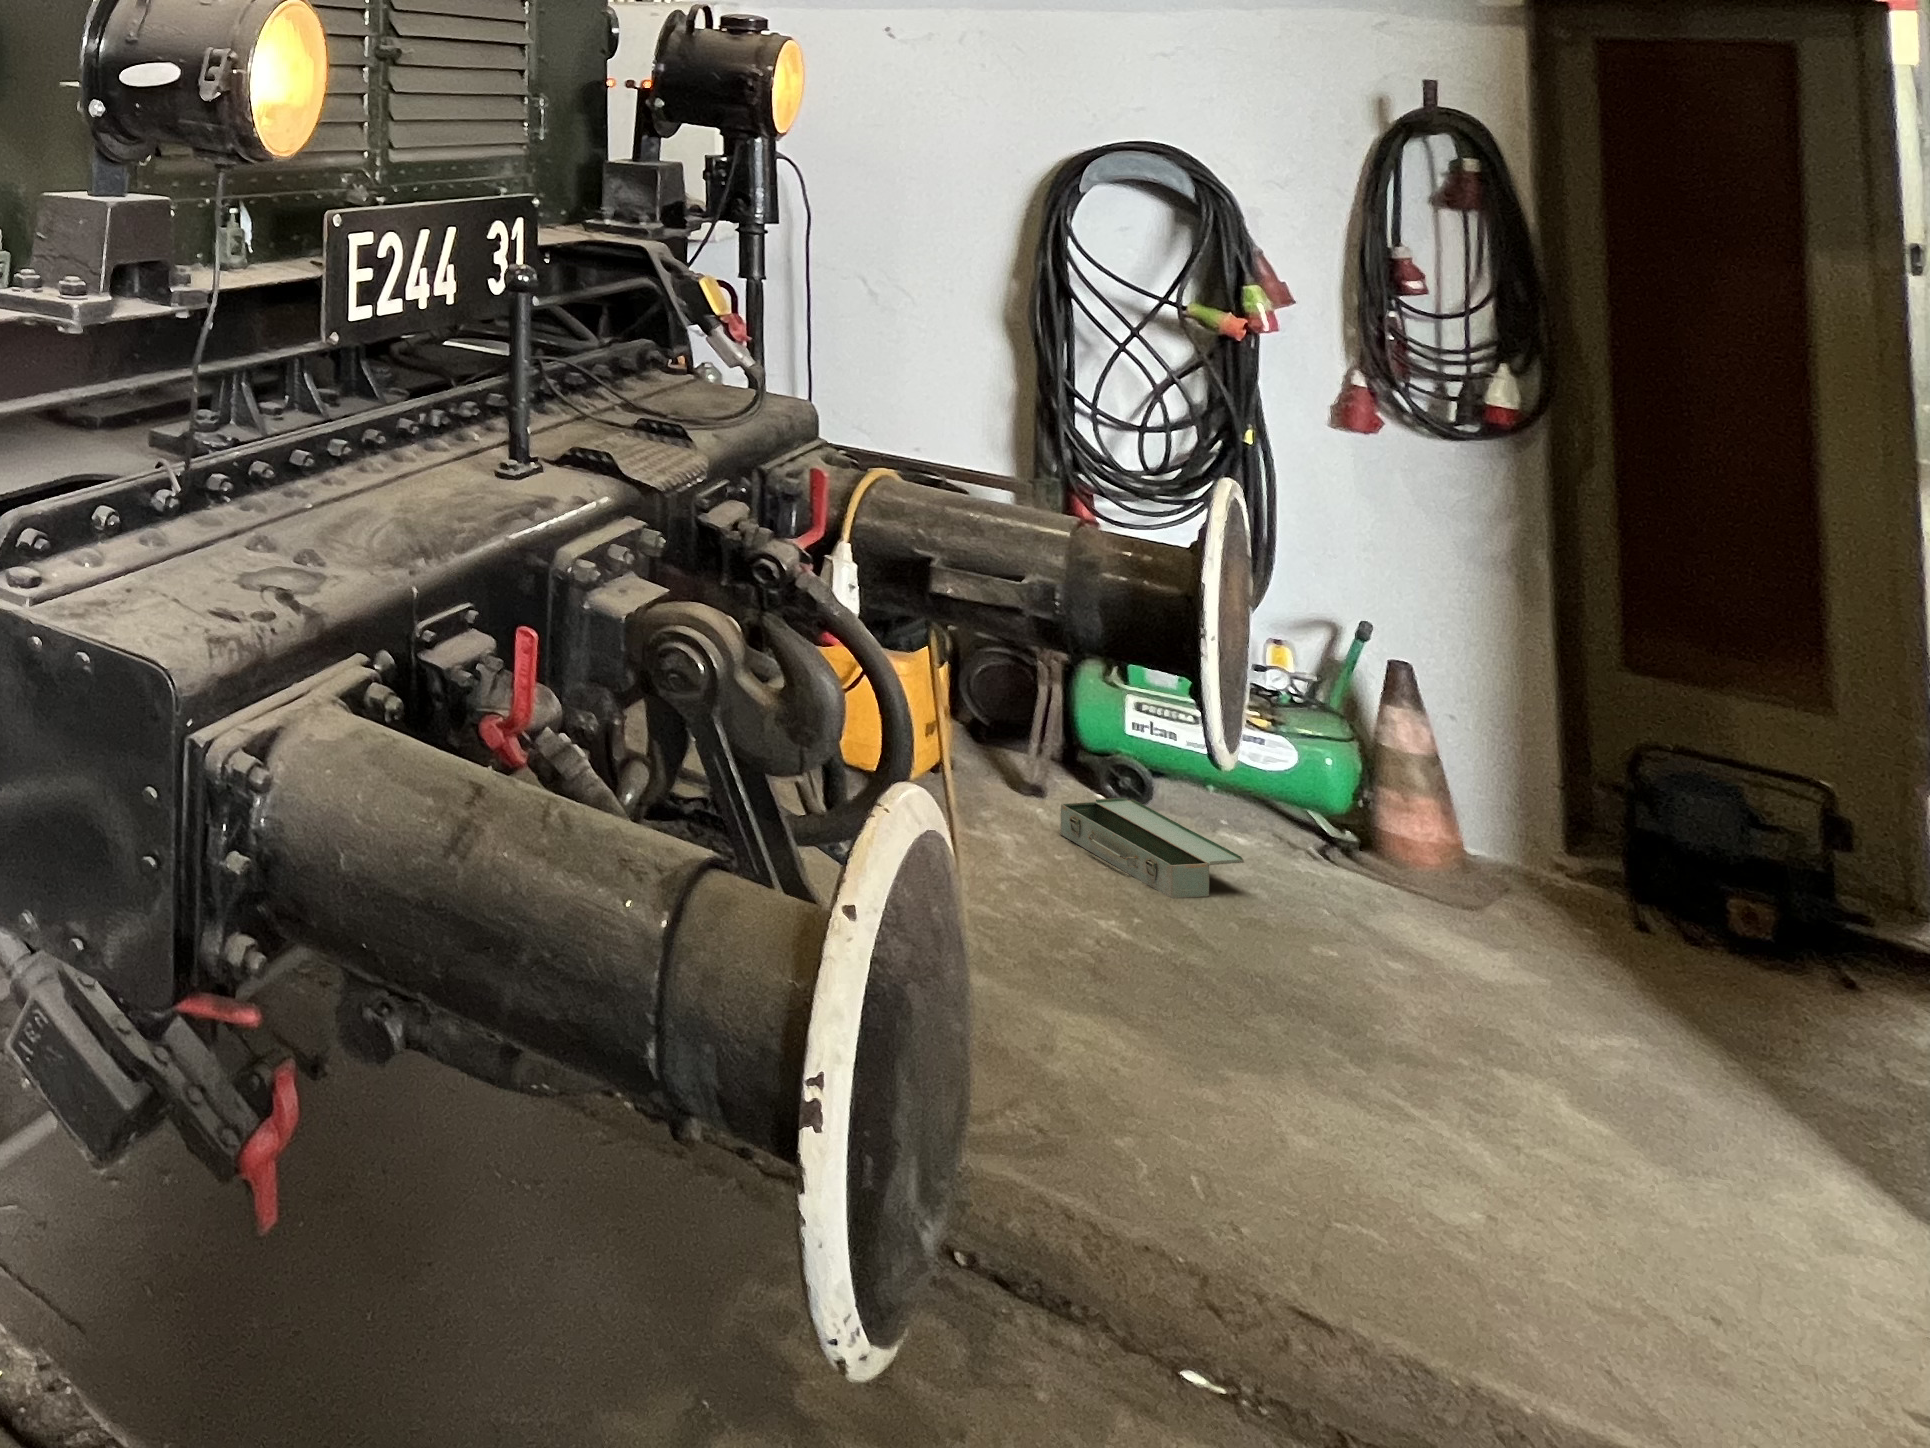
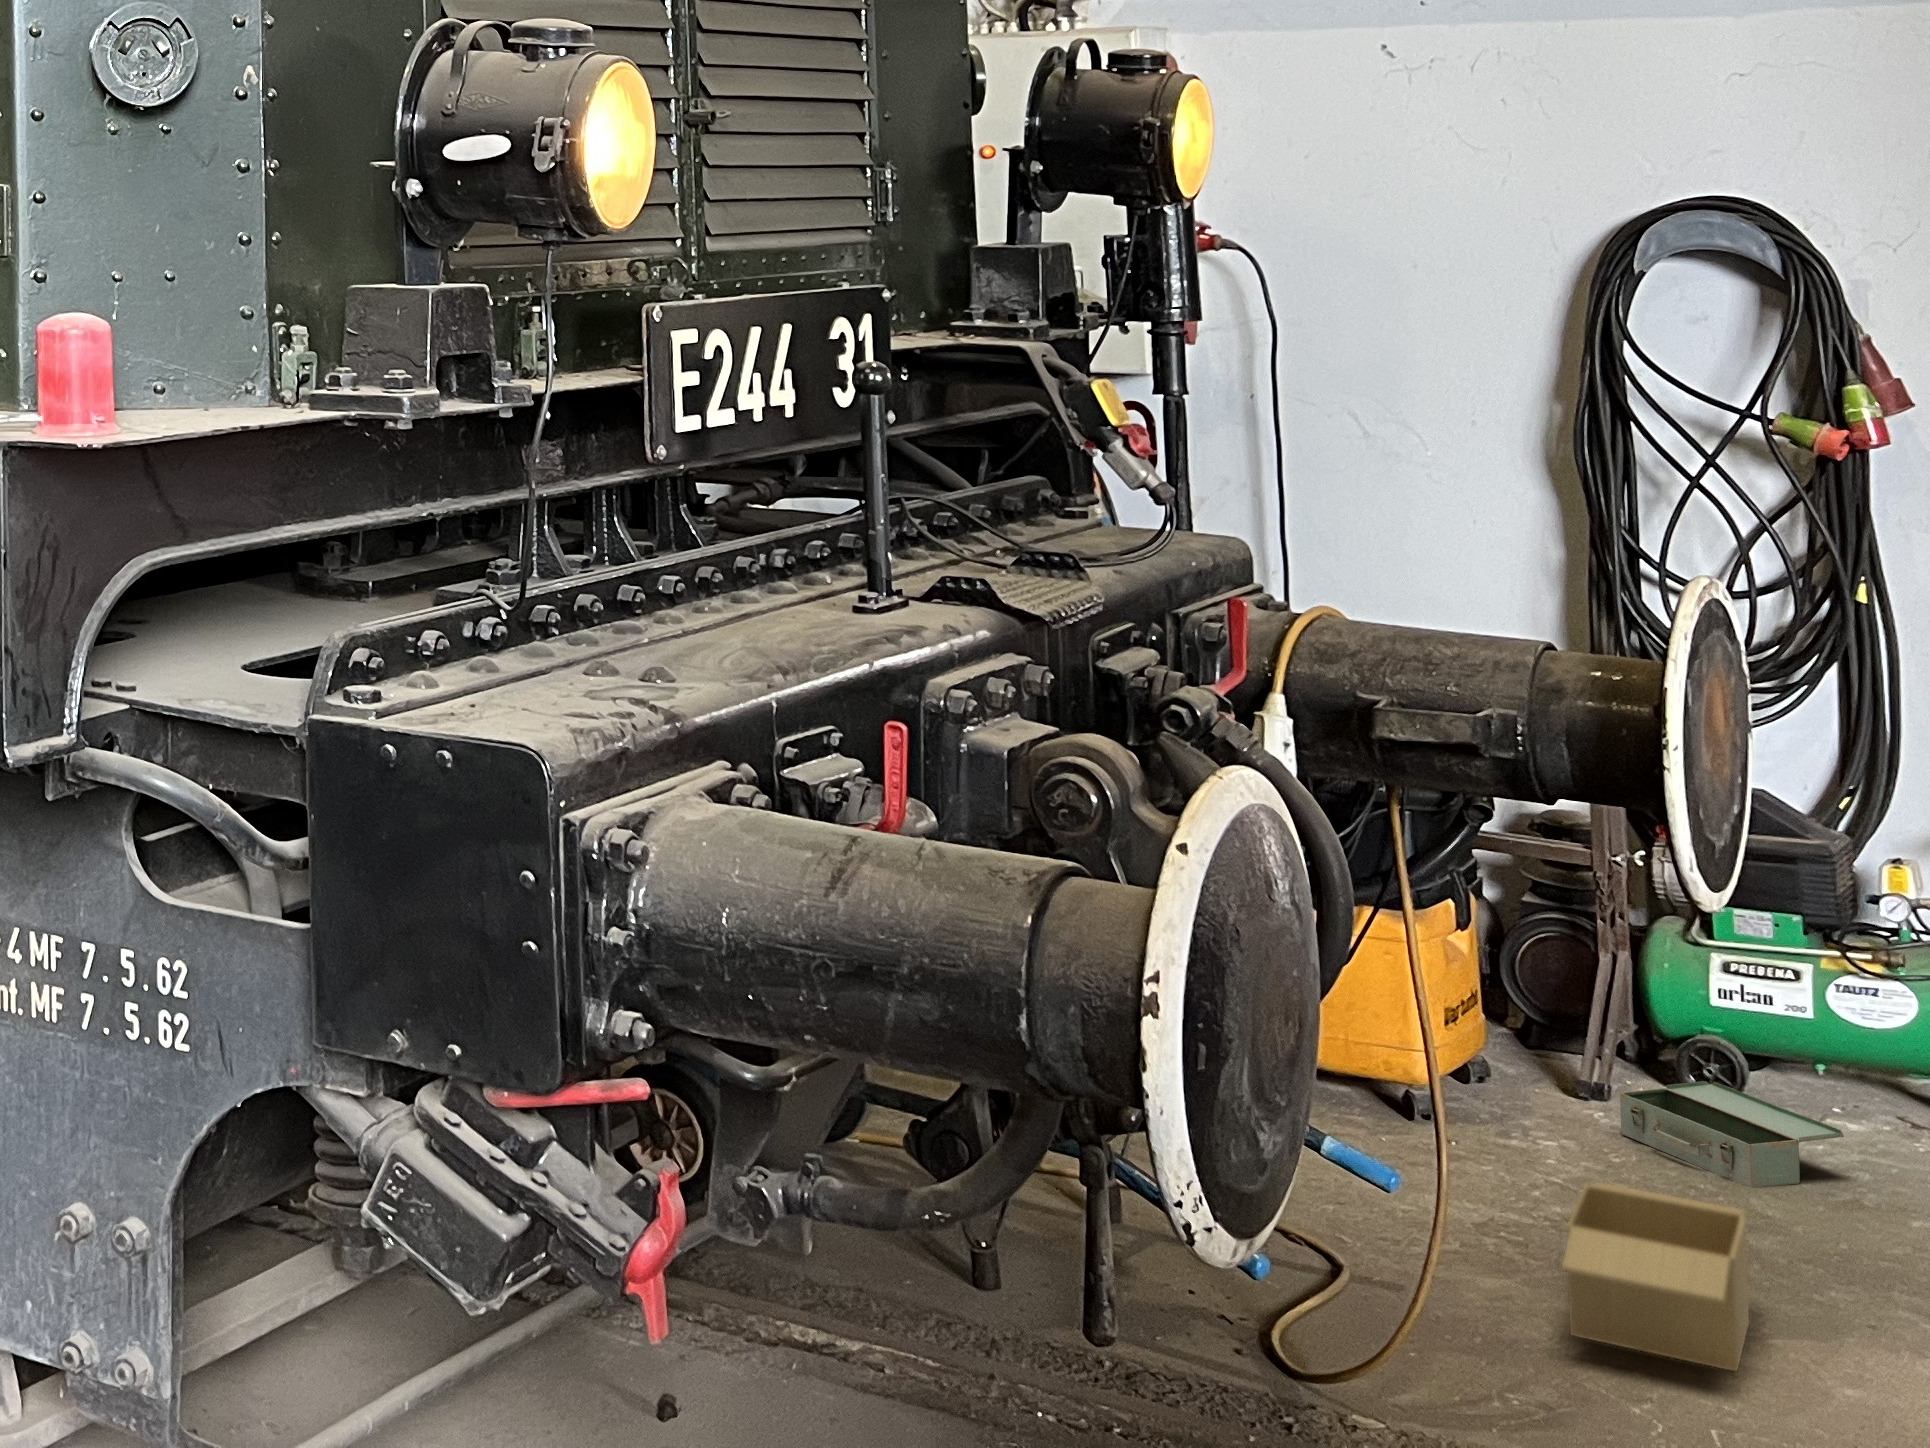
cardboard box: none [1055,915,1203,1115] -> present [1562,1182,1749,1371]

